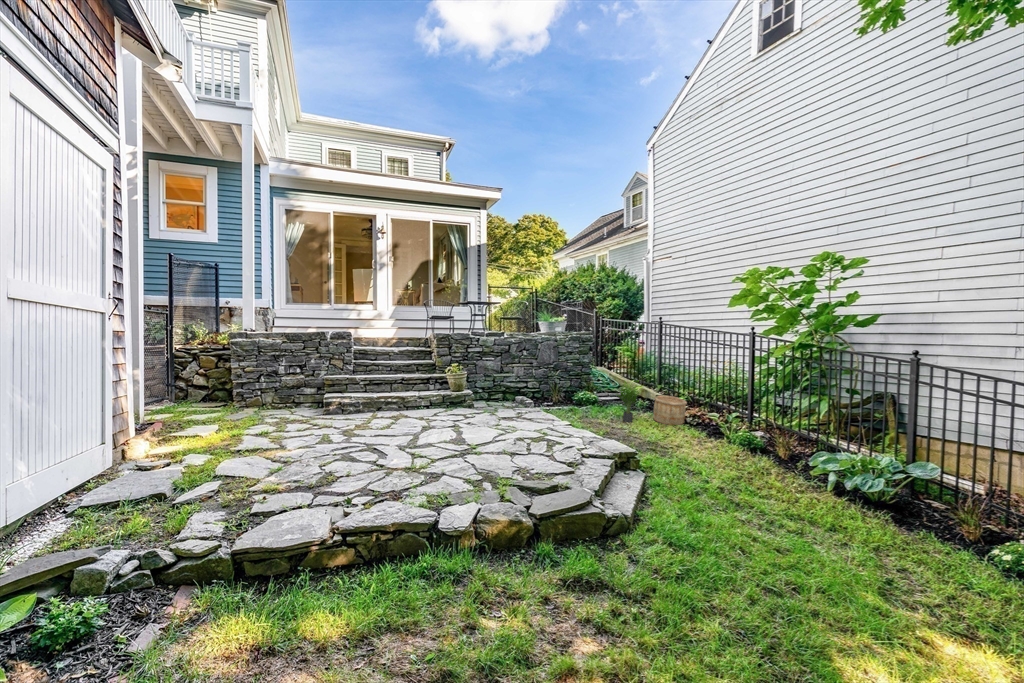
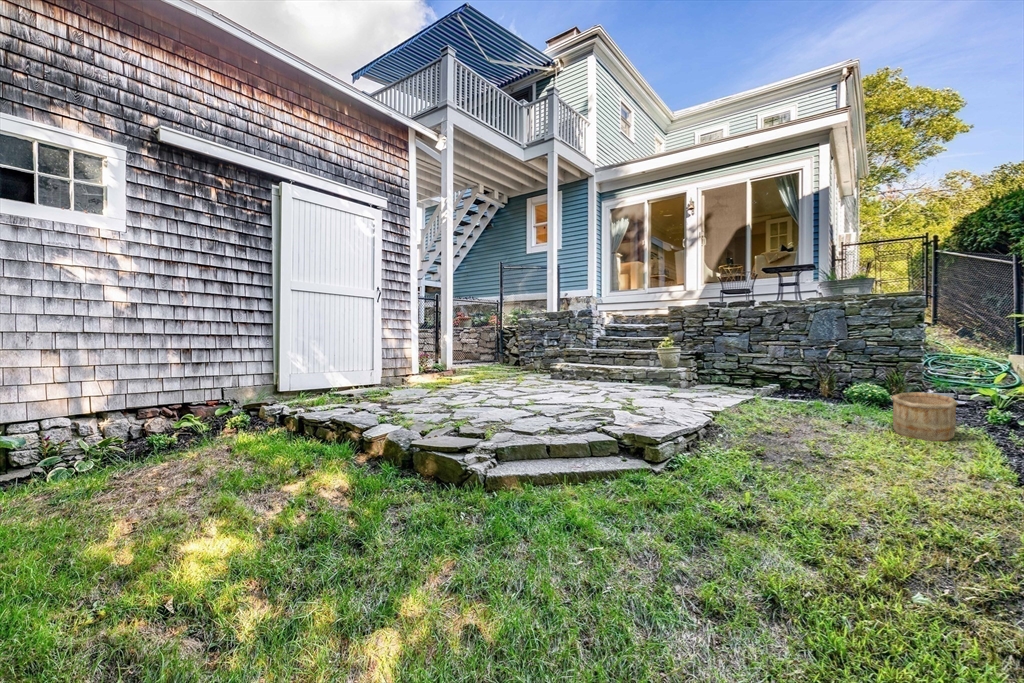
potted plant: present [620,383,639,422] -> none [809,361,865,424]

